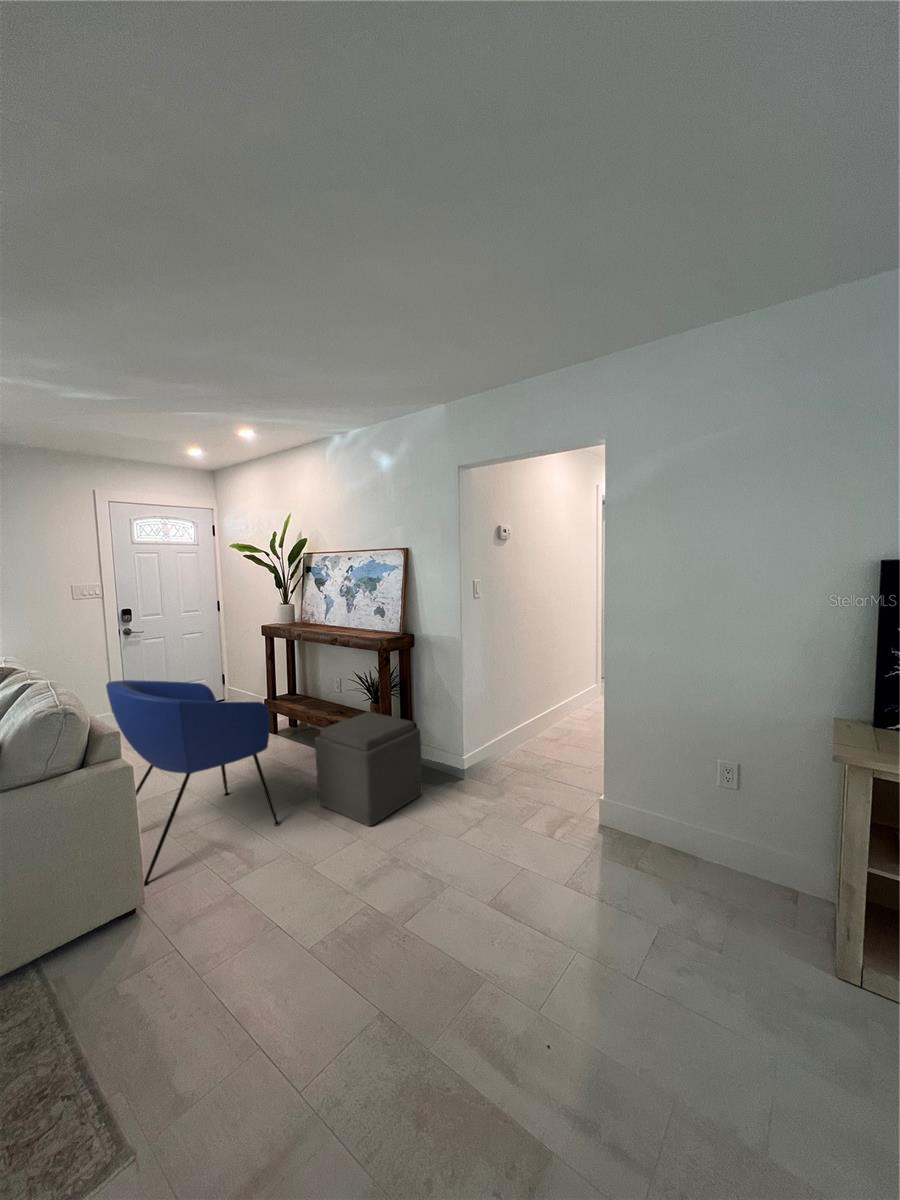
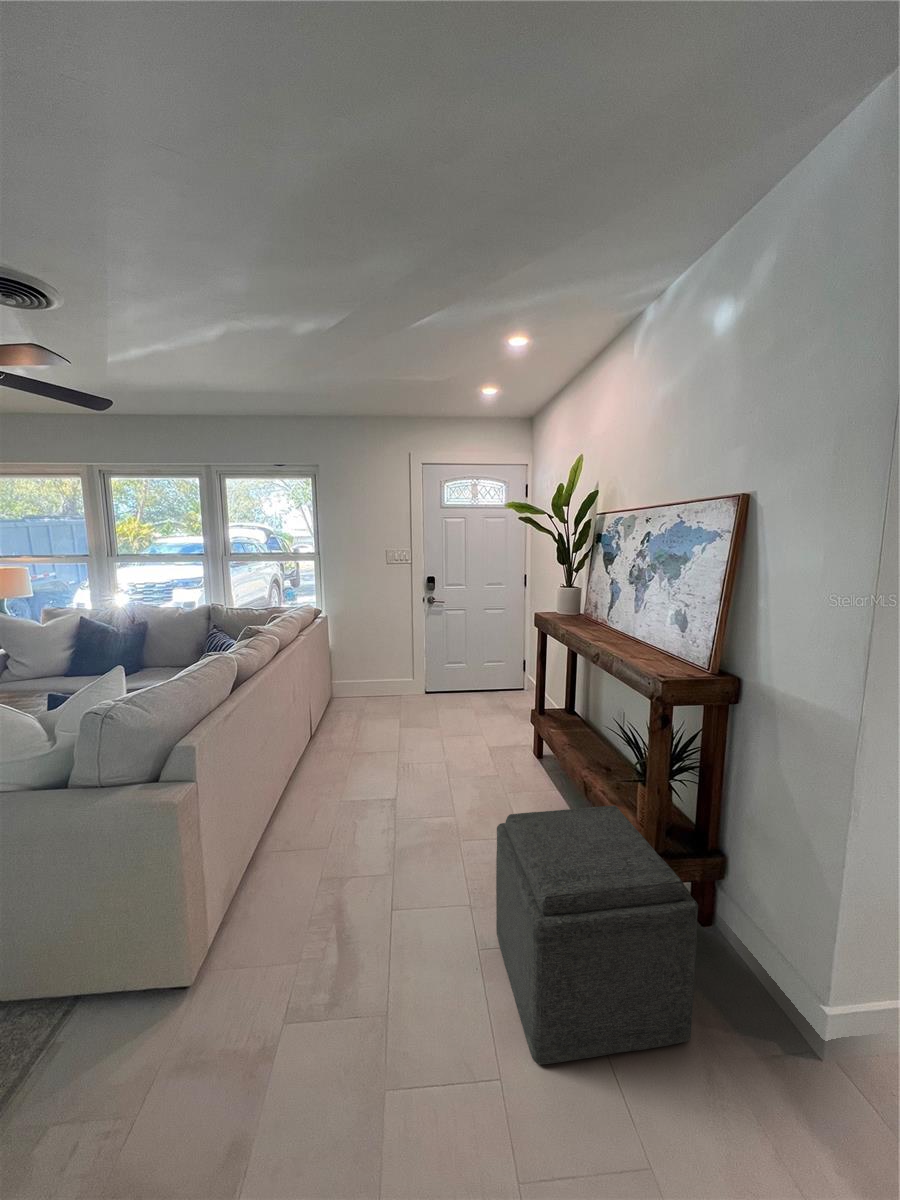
armchair: present [106,680,280,886] -> none [230,664,427,949]

